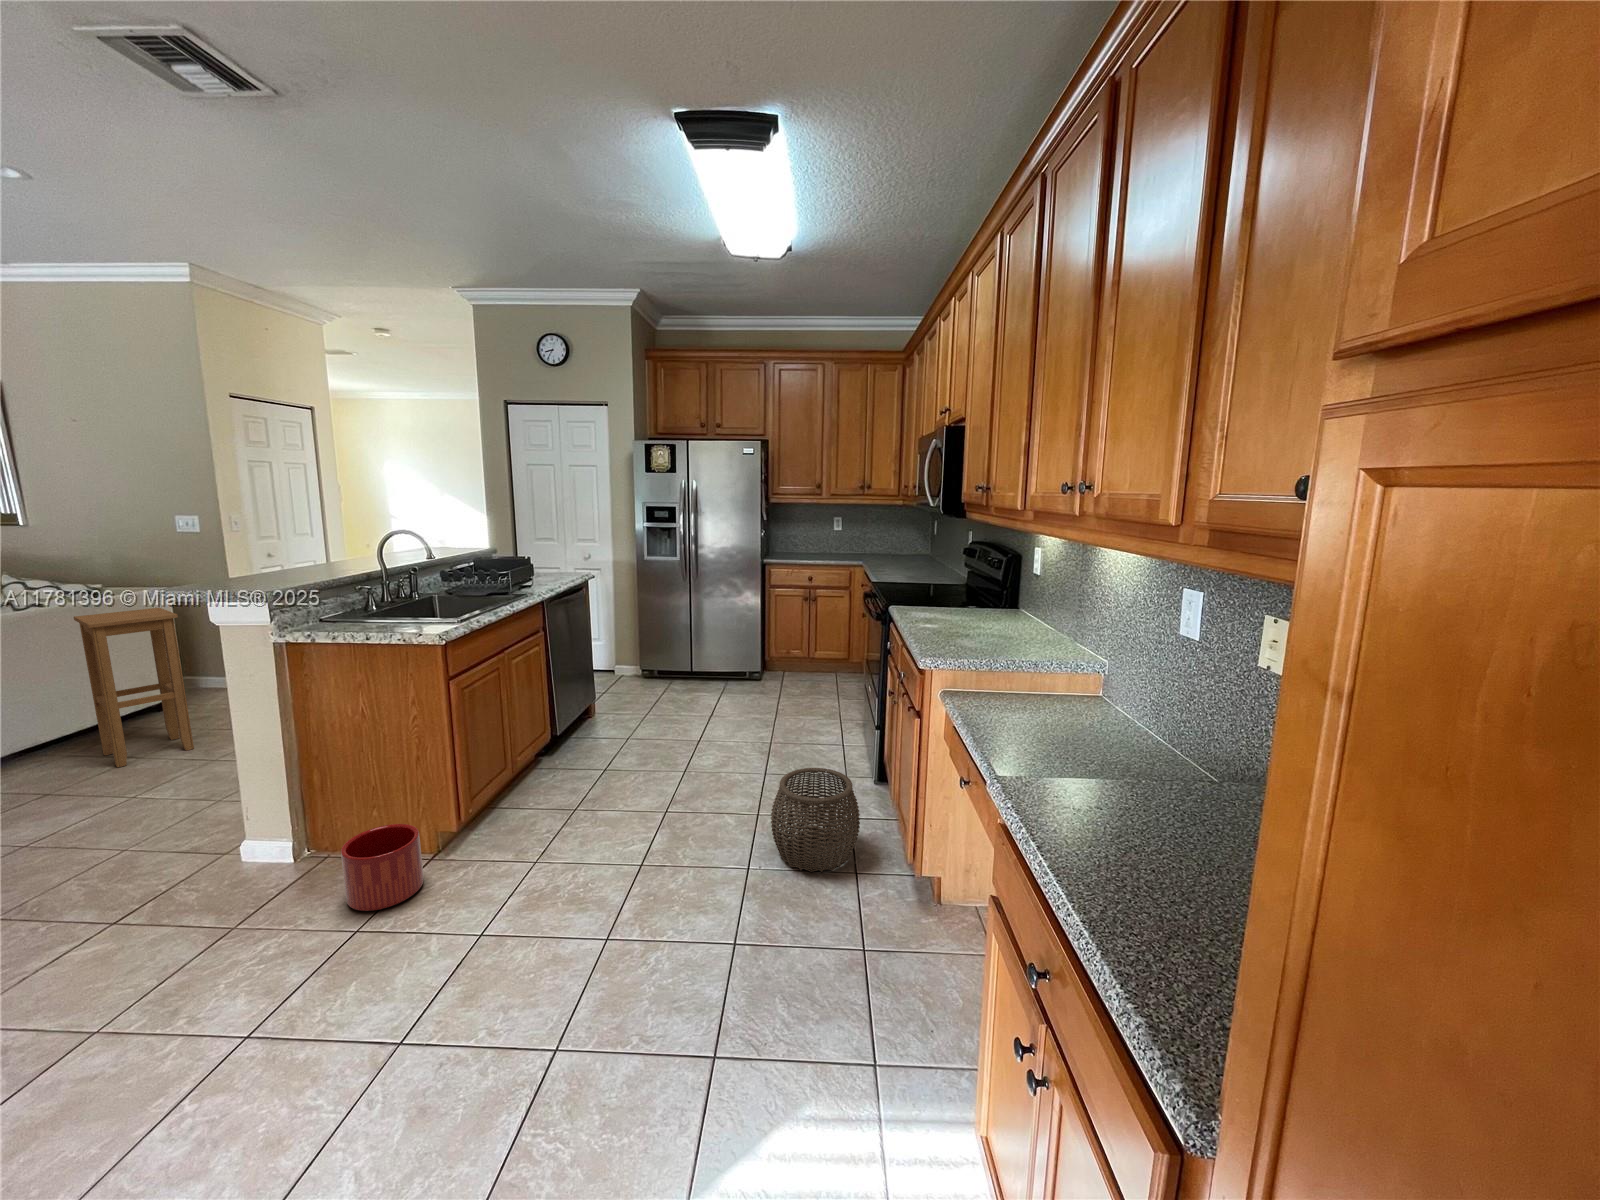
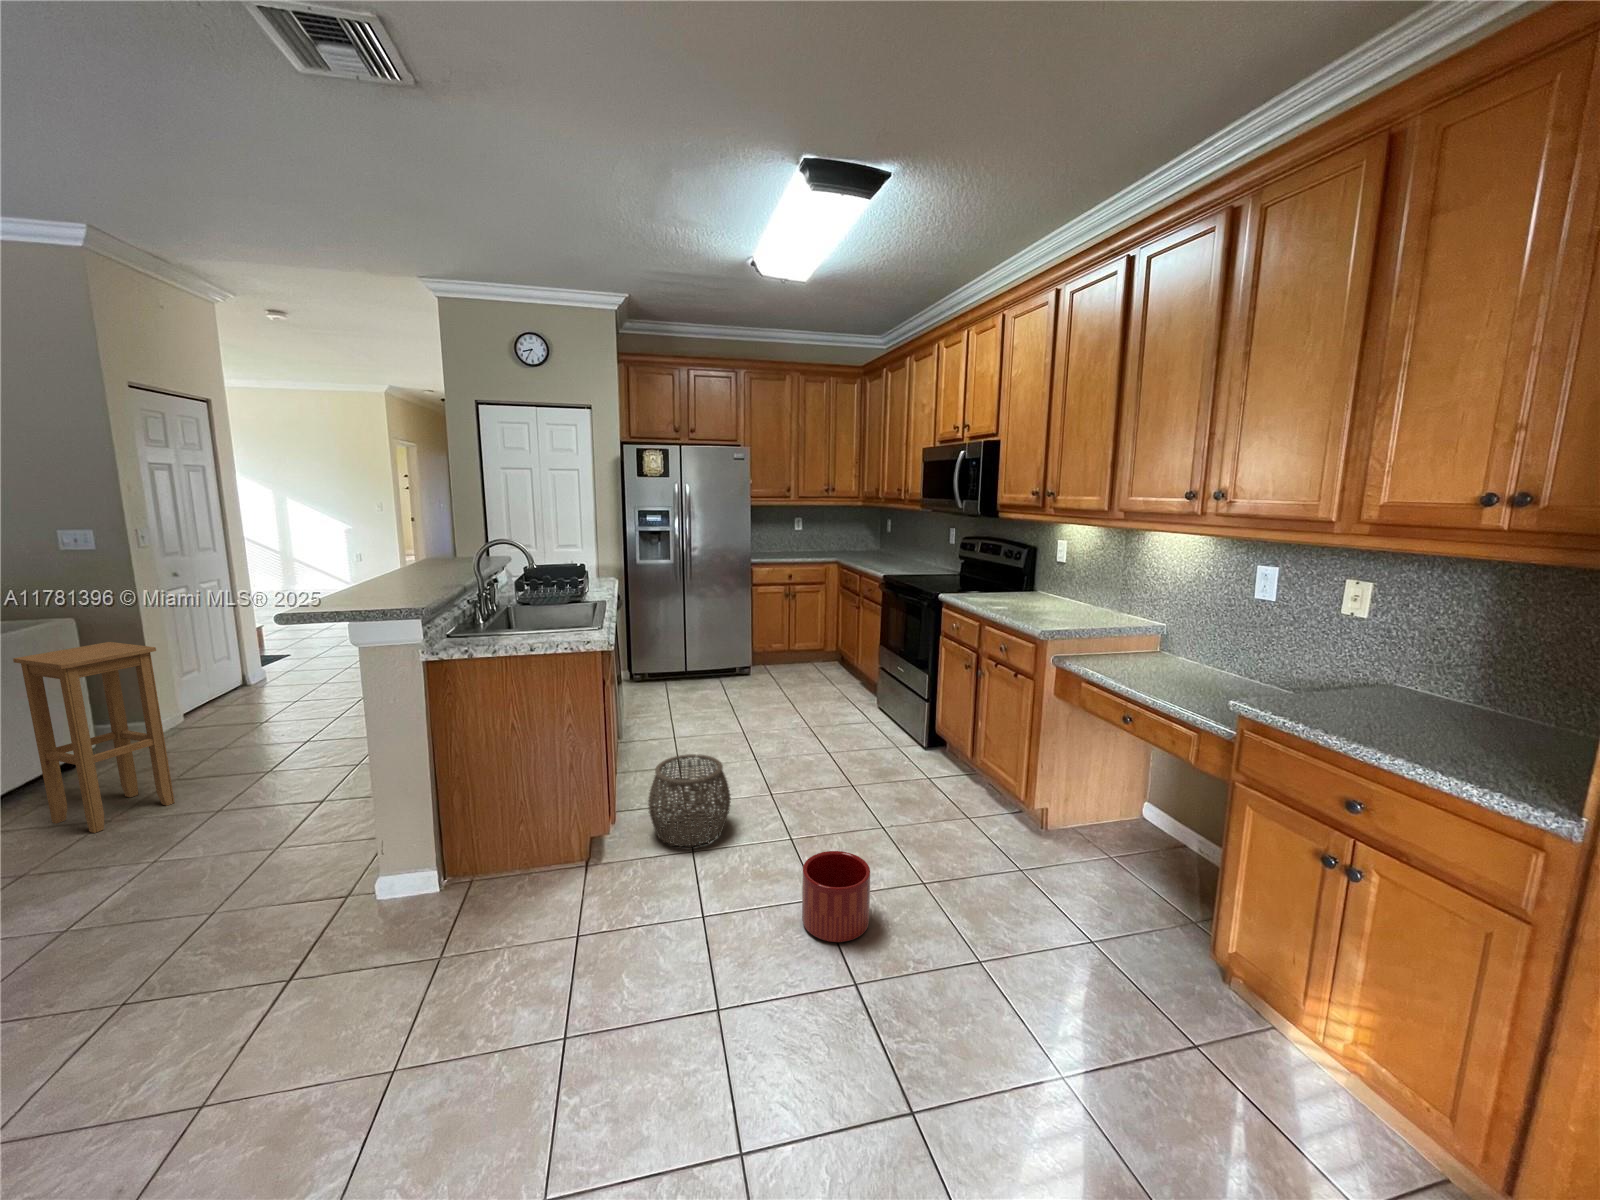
woven basket: present [771,768,860,872] -> present [648,754,731,847]
planter: present [341,824,424,911] -> present [802,851,870,942]

